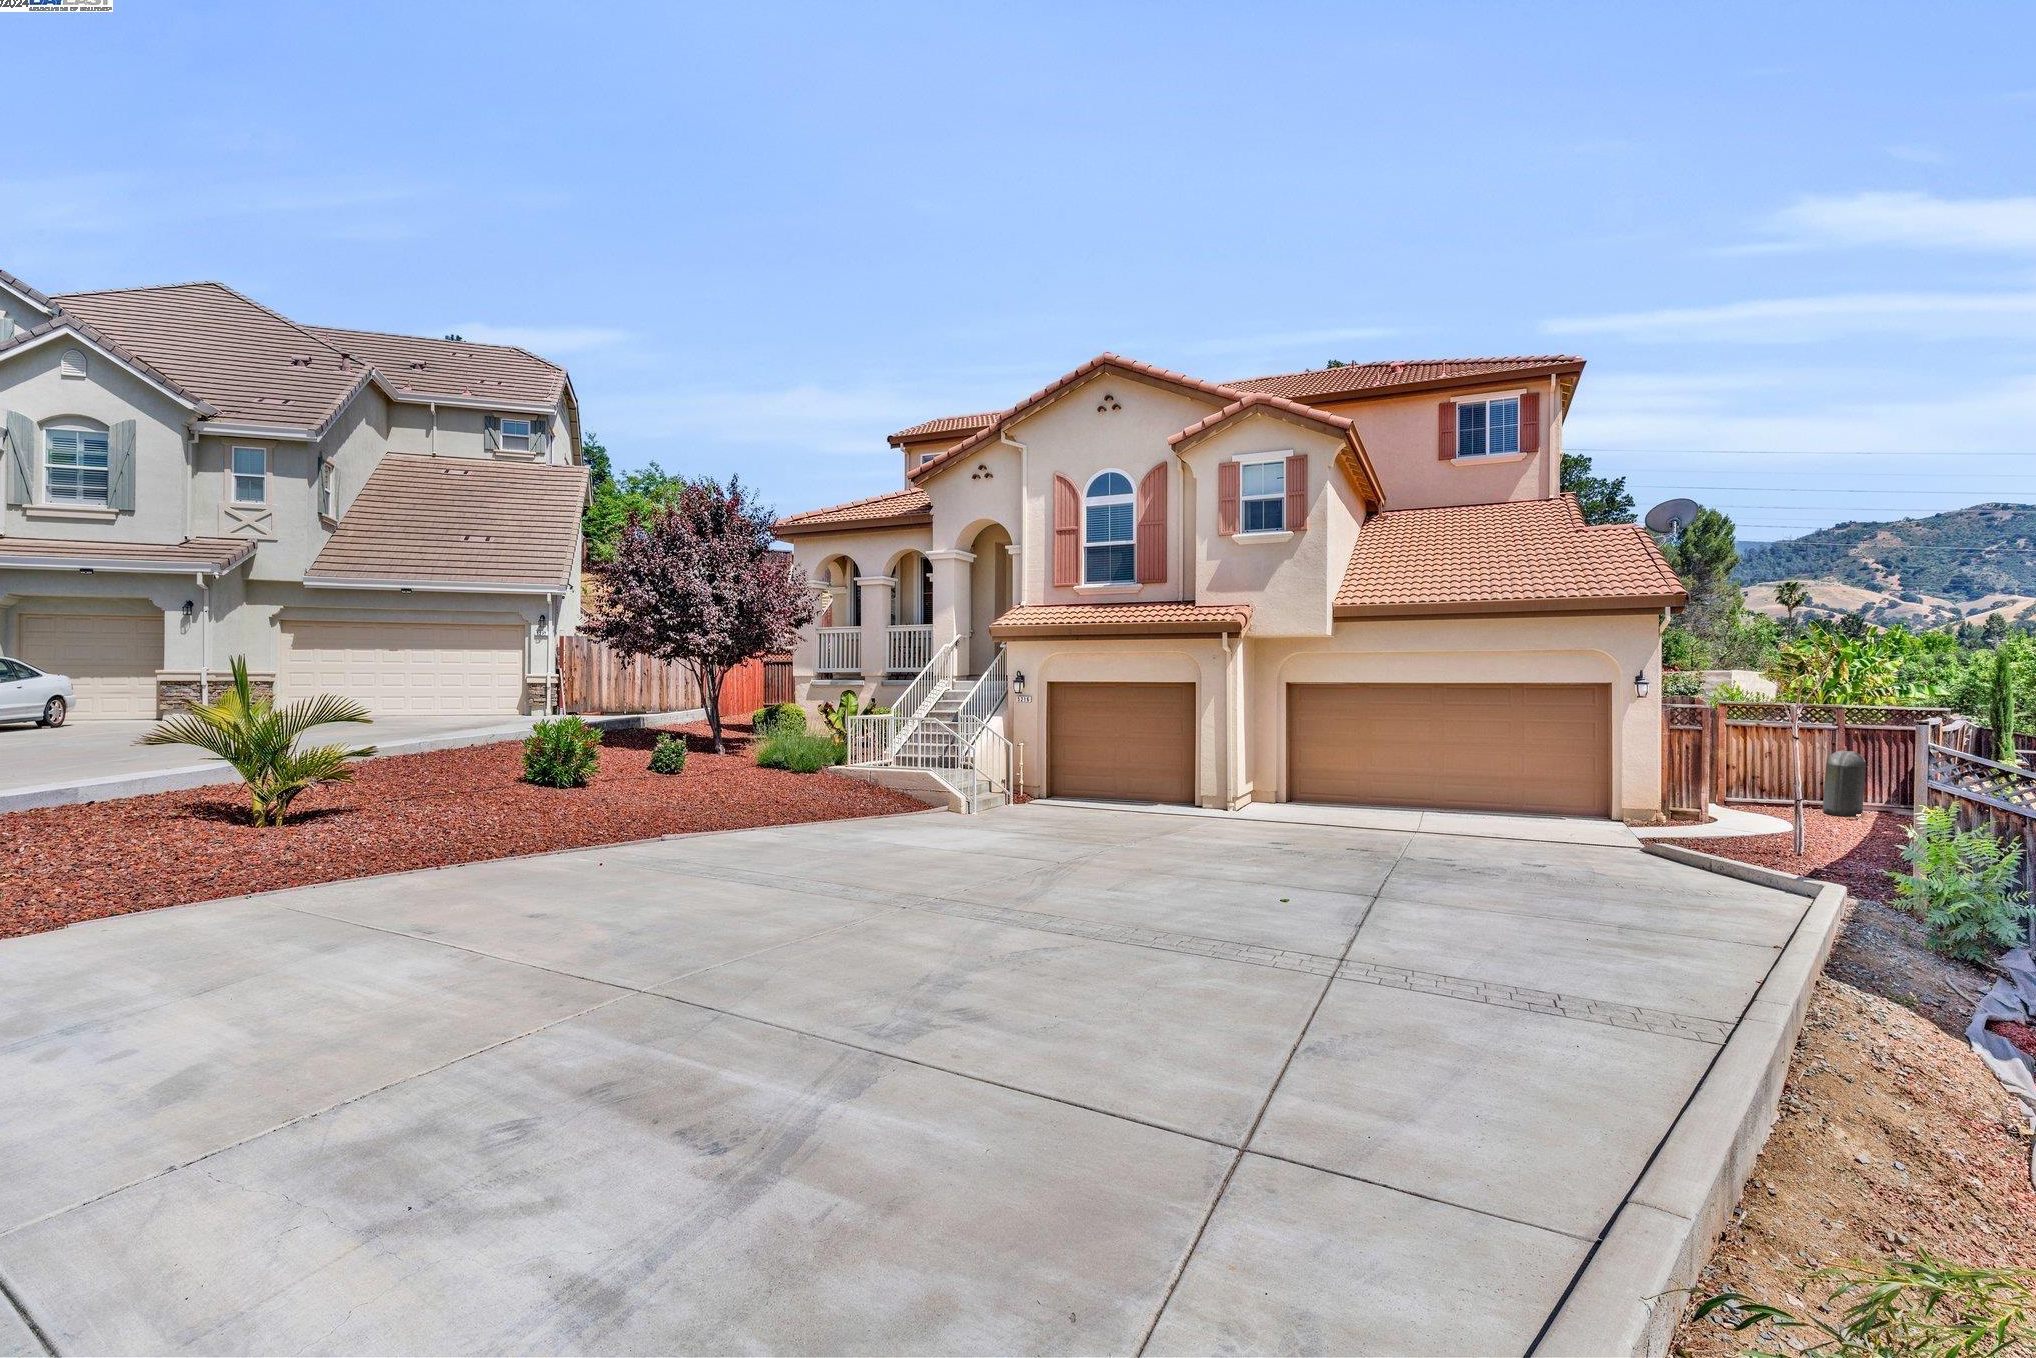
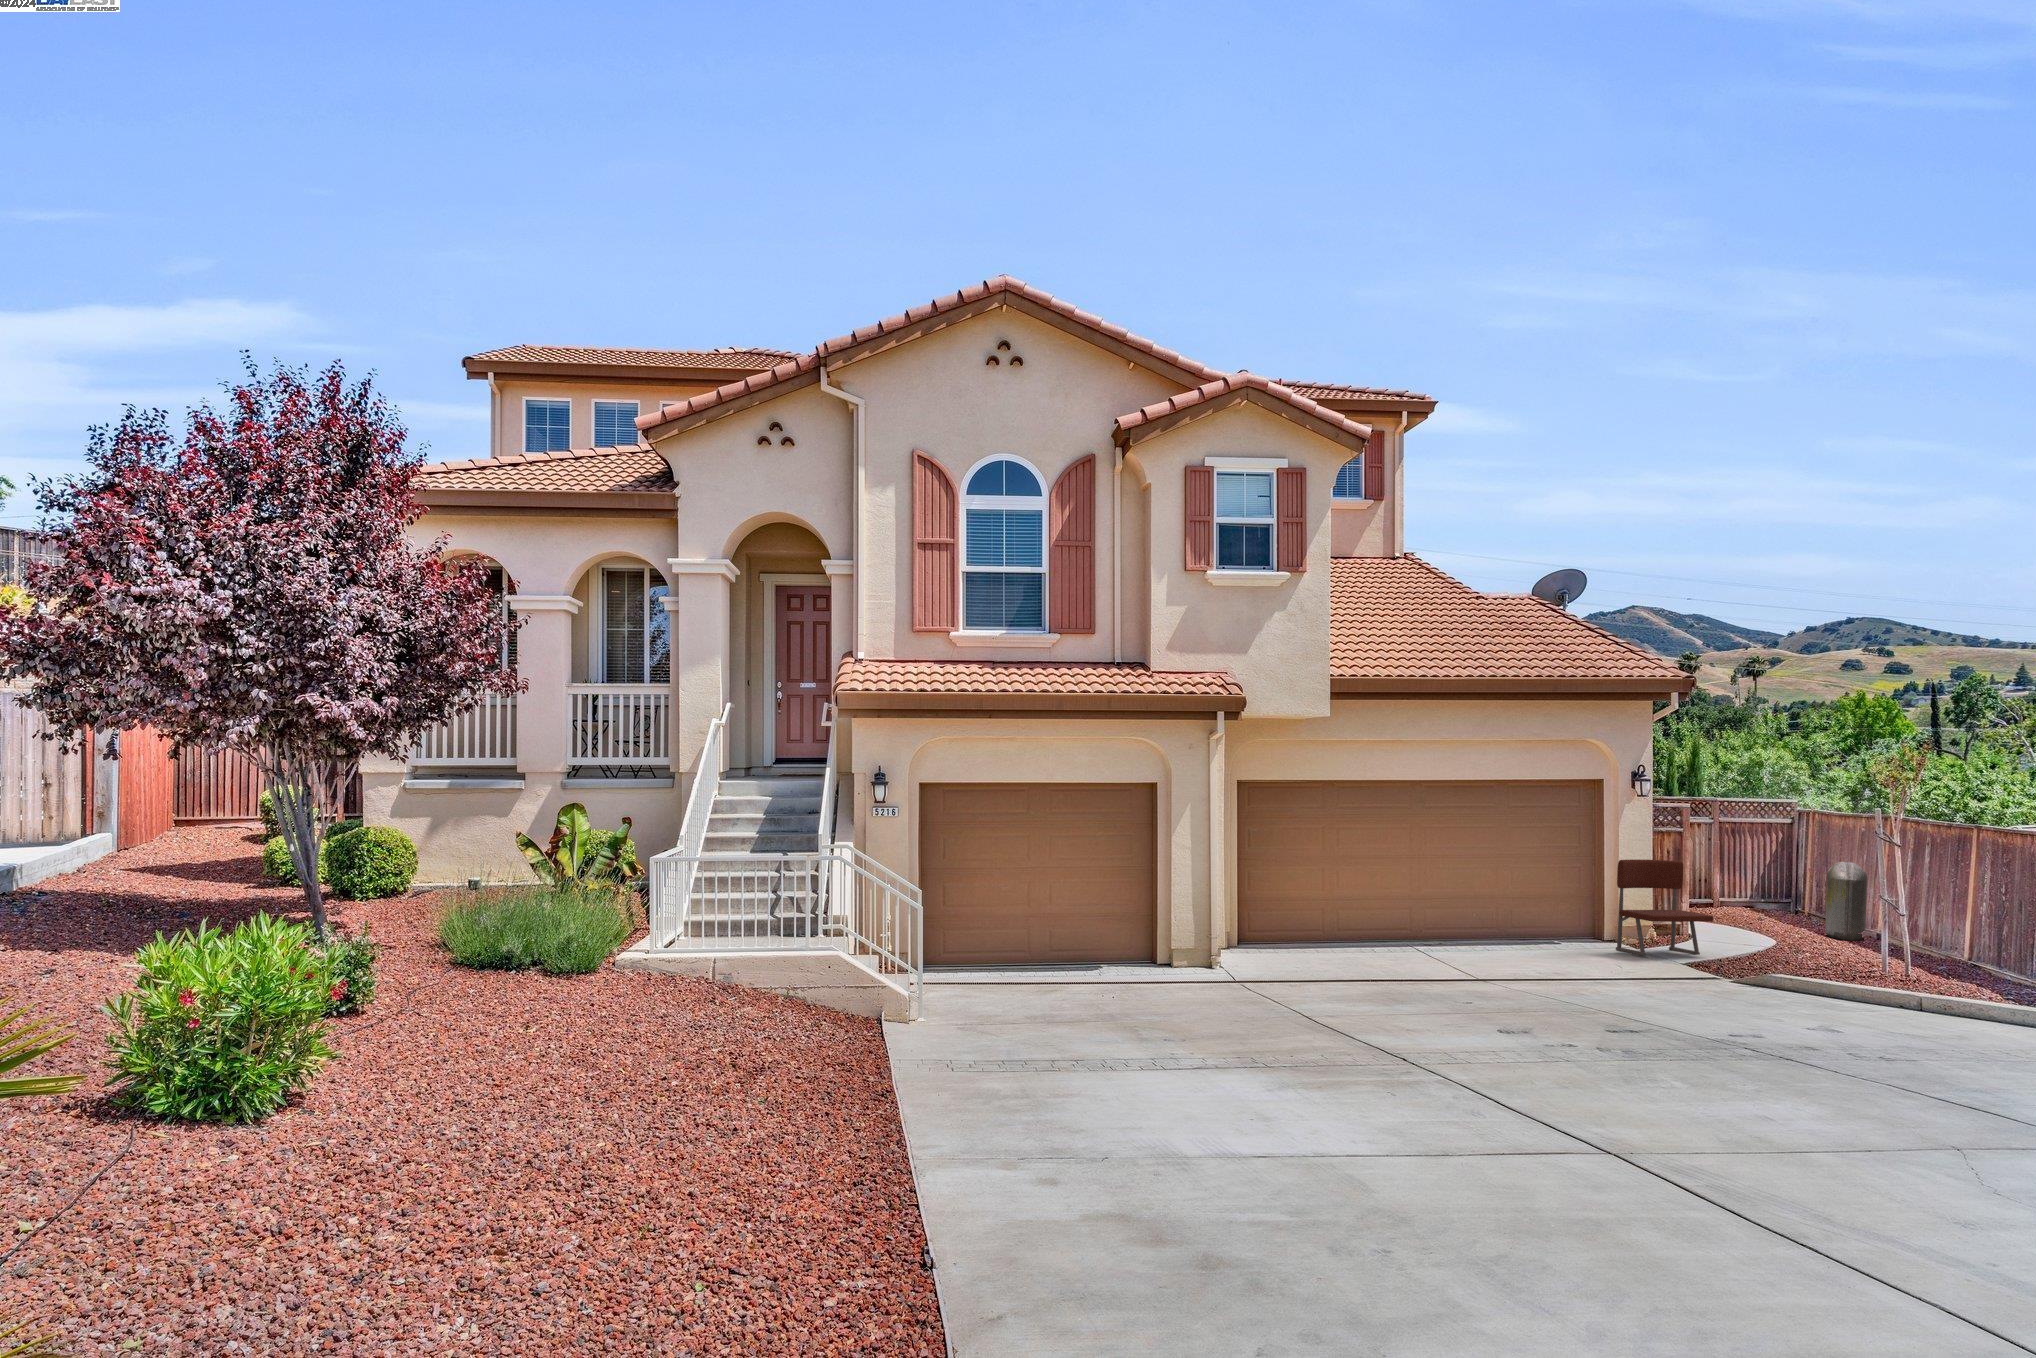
bench: none [1578,742,1664,819] -> present [1616,859,1713,957]

